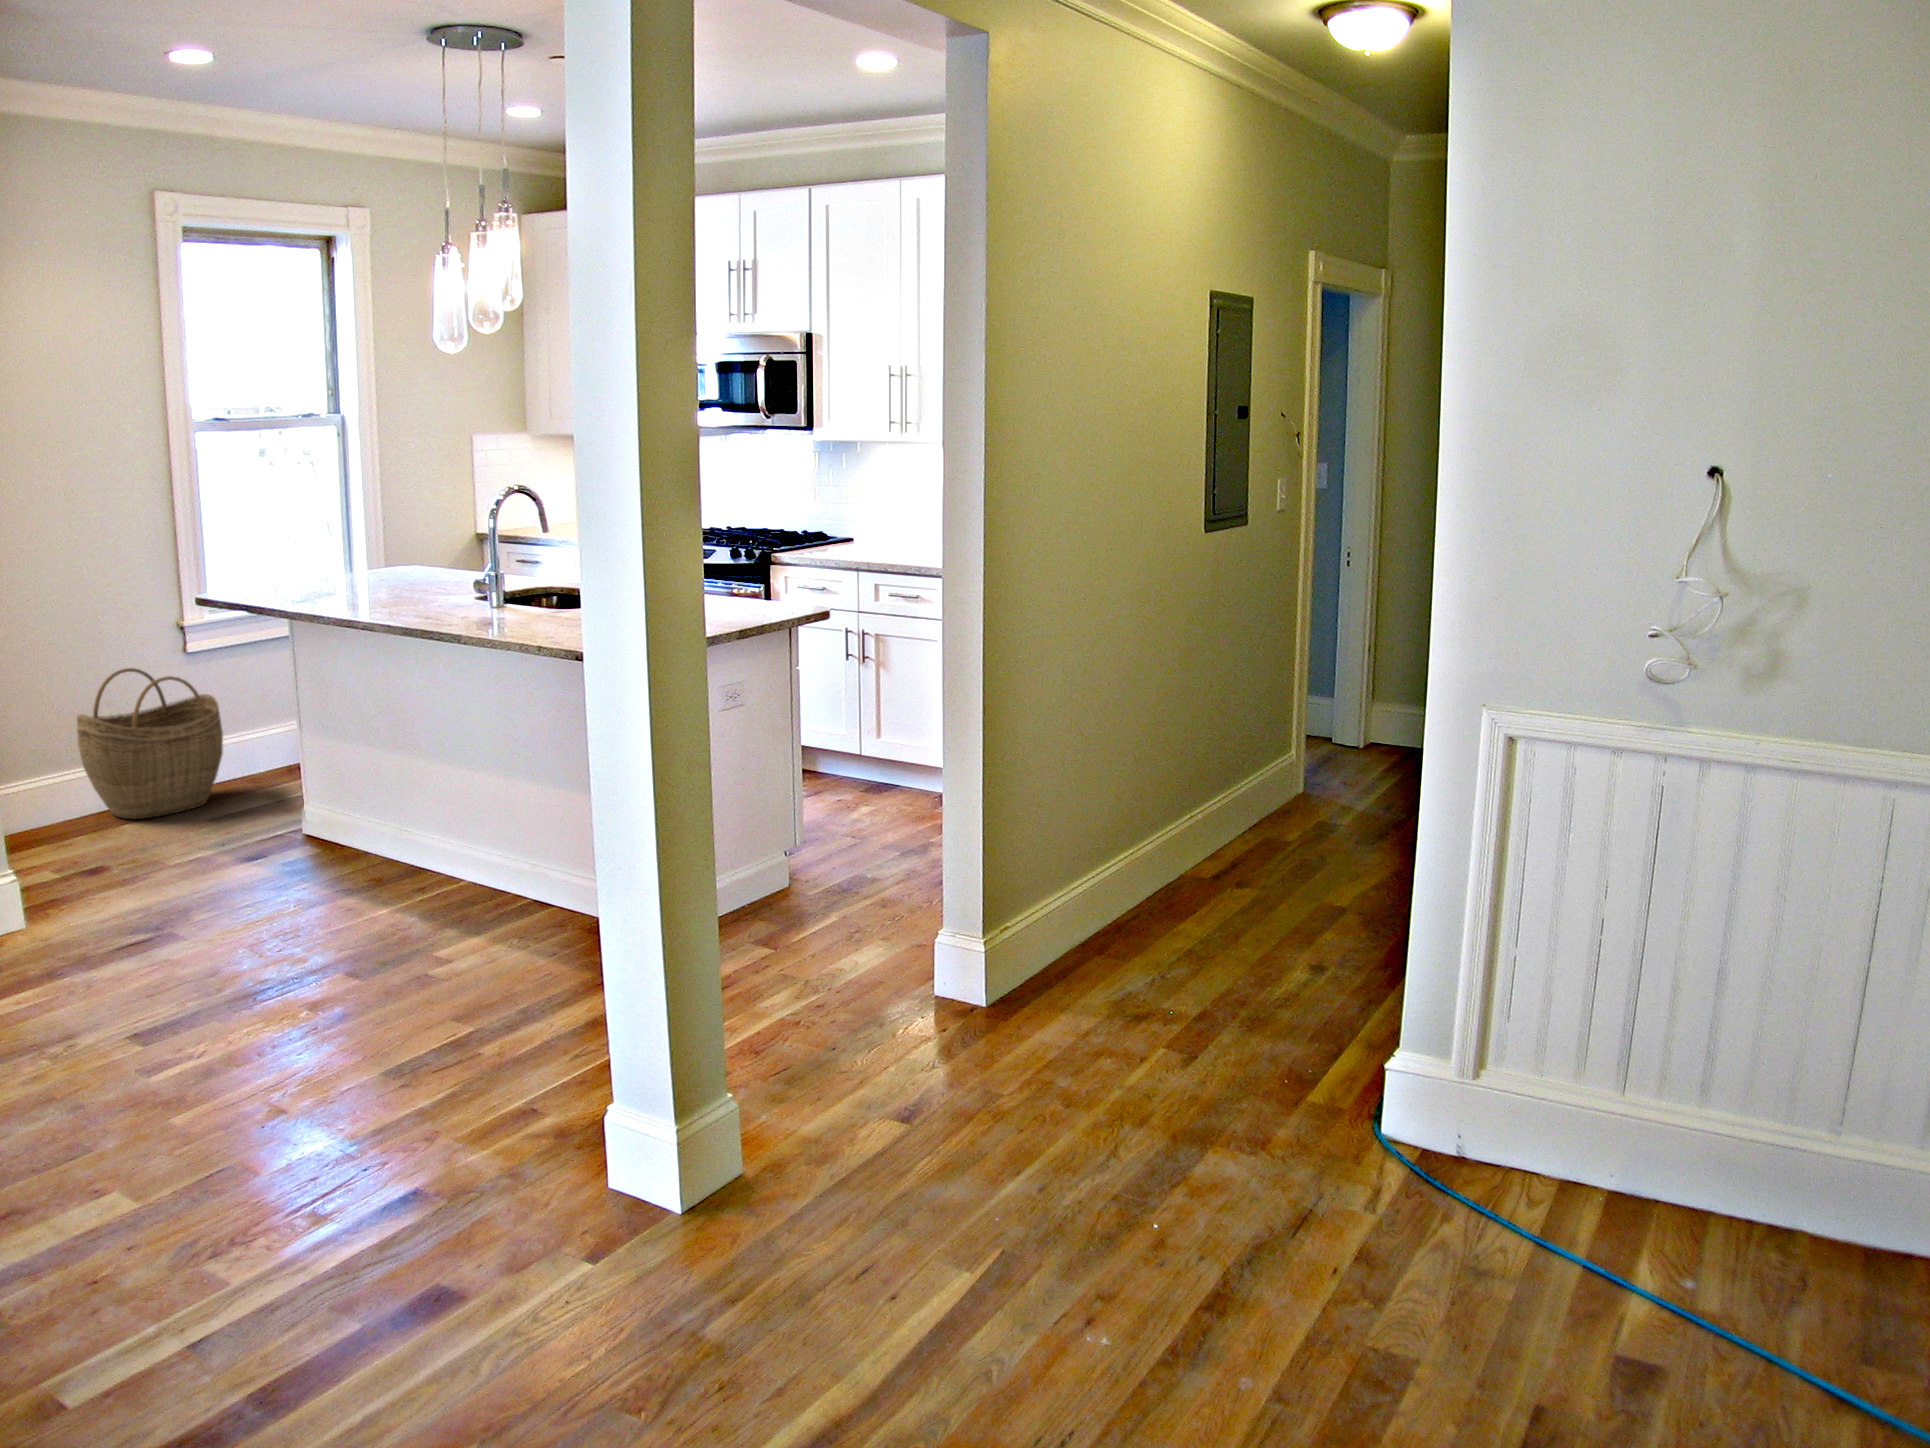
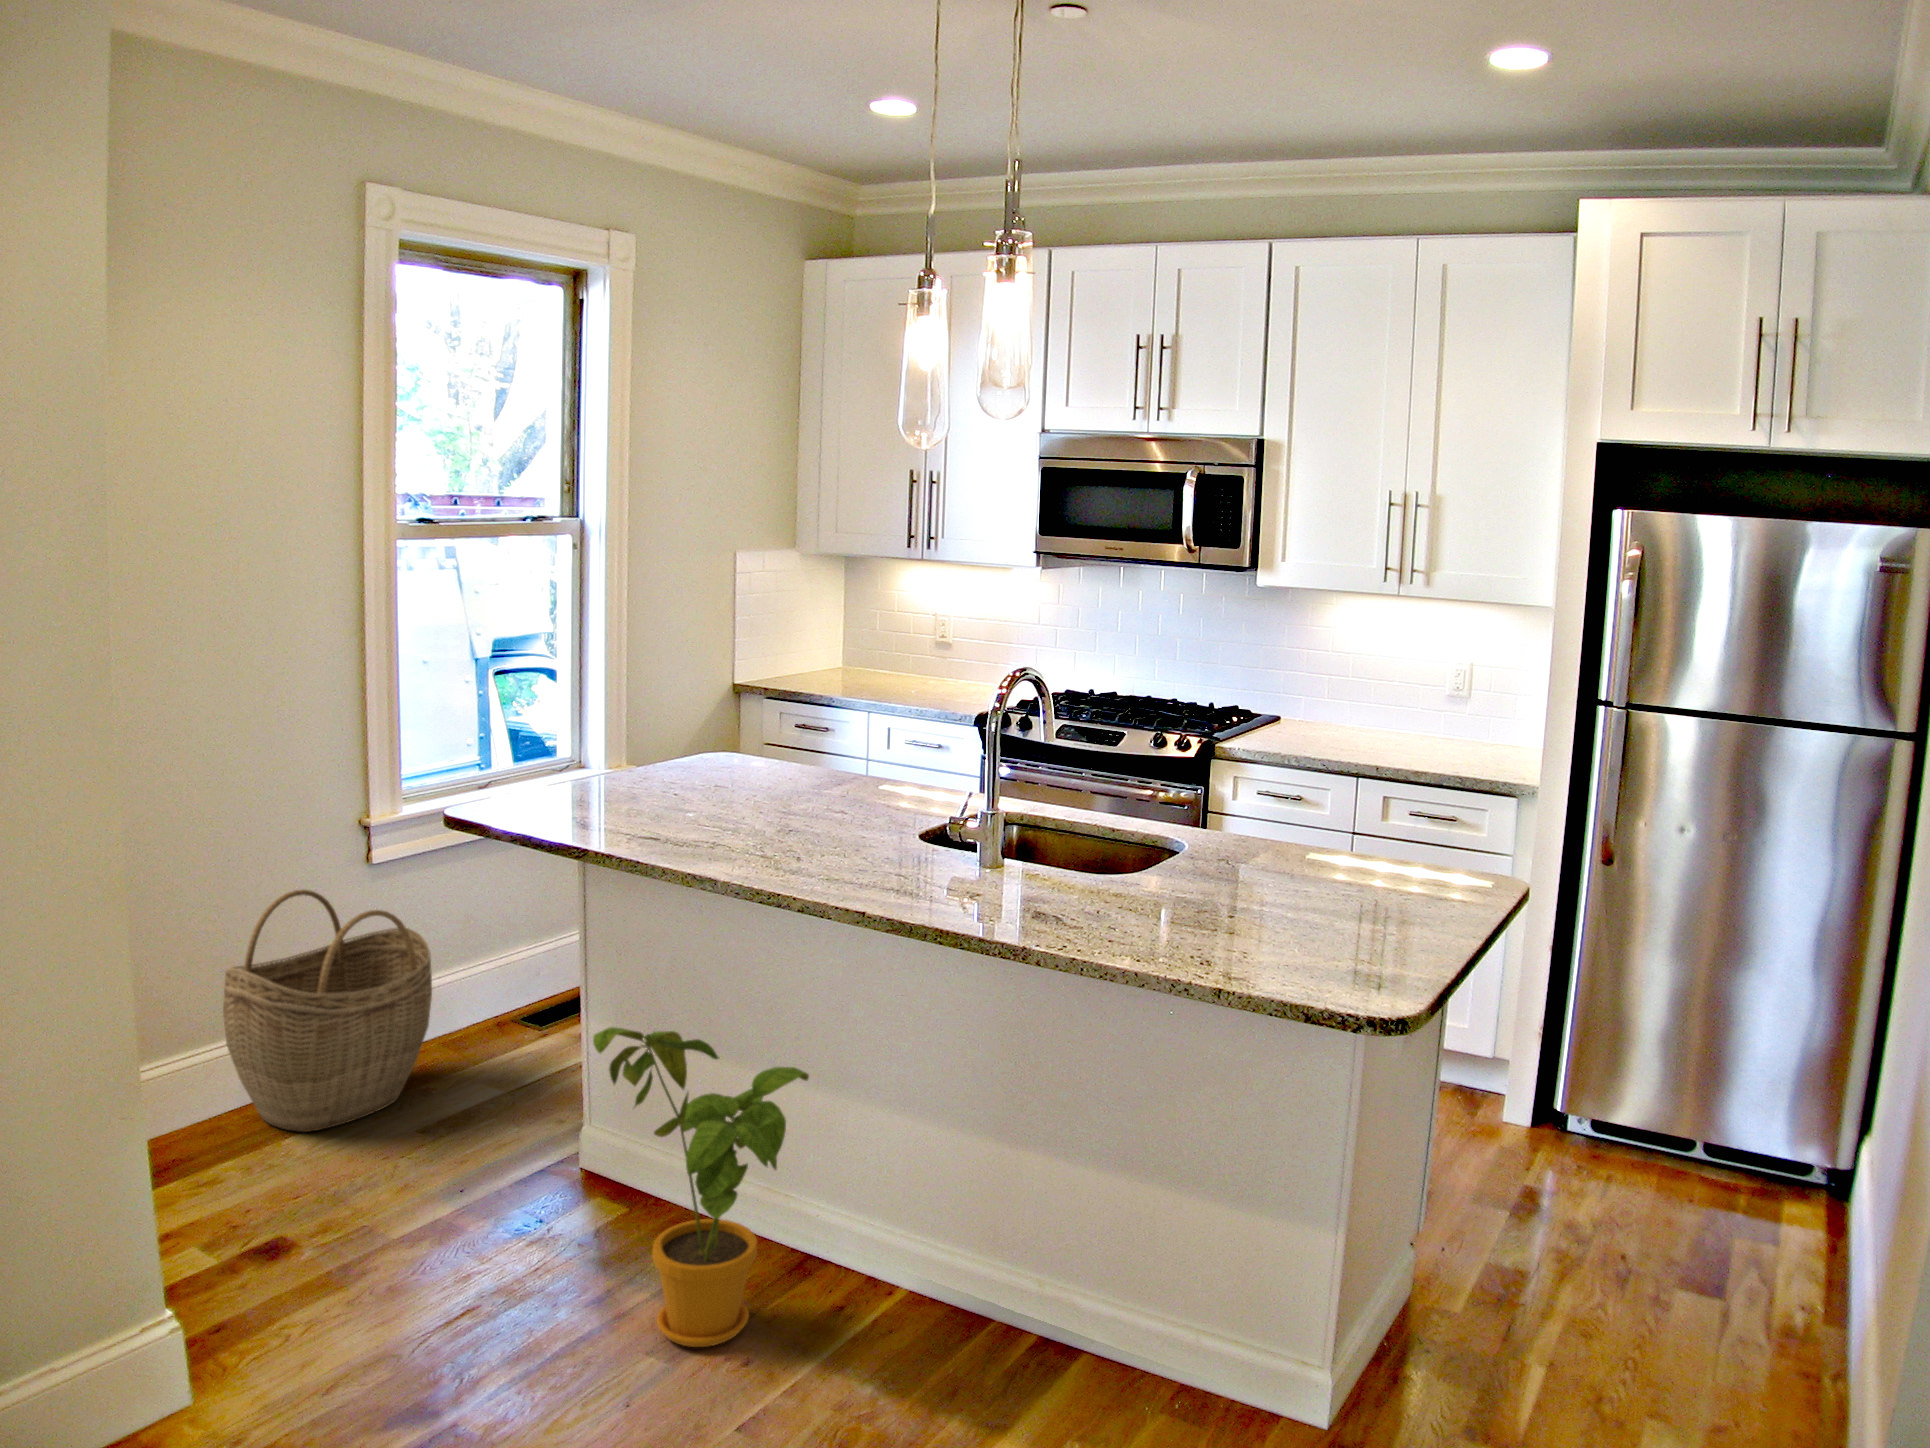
house plant: none [235,714,399,903] -> present [593,1027,809,1347]

